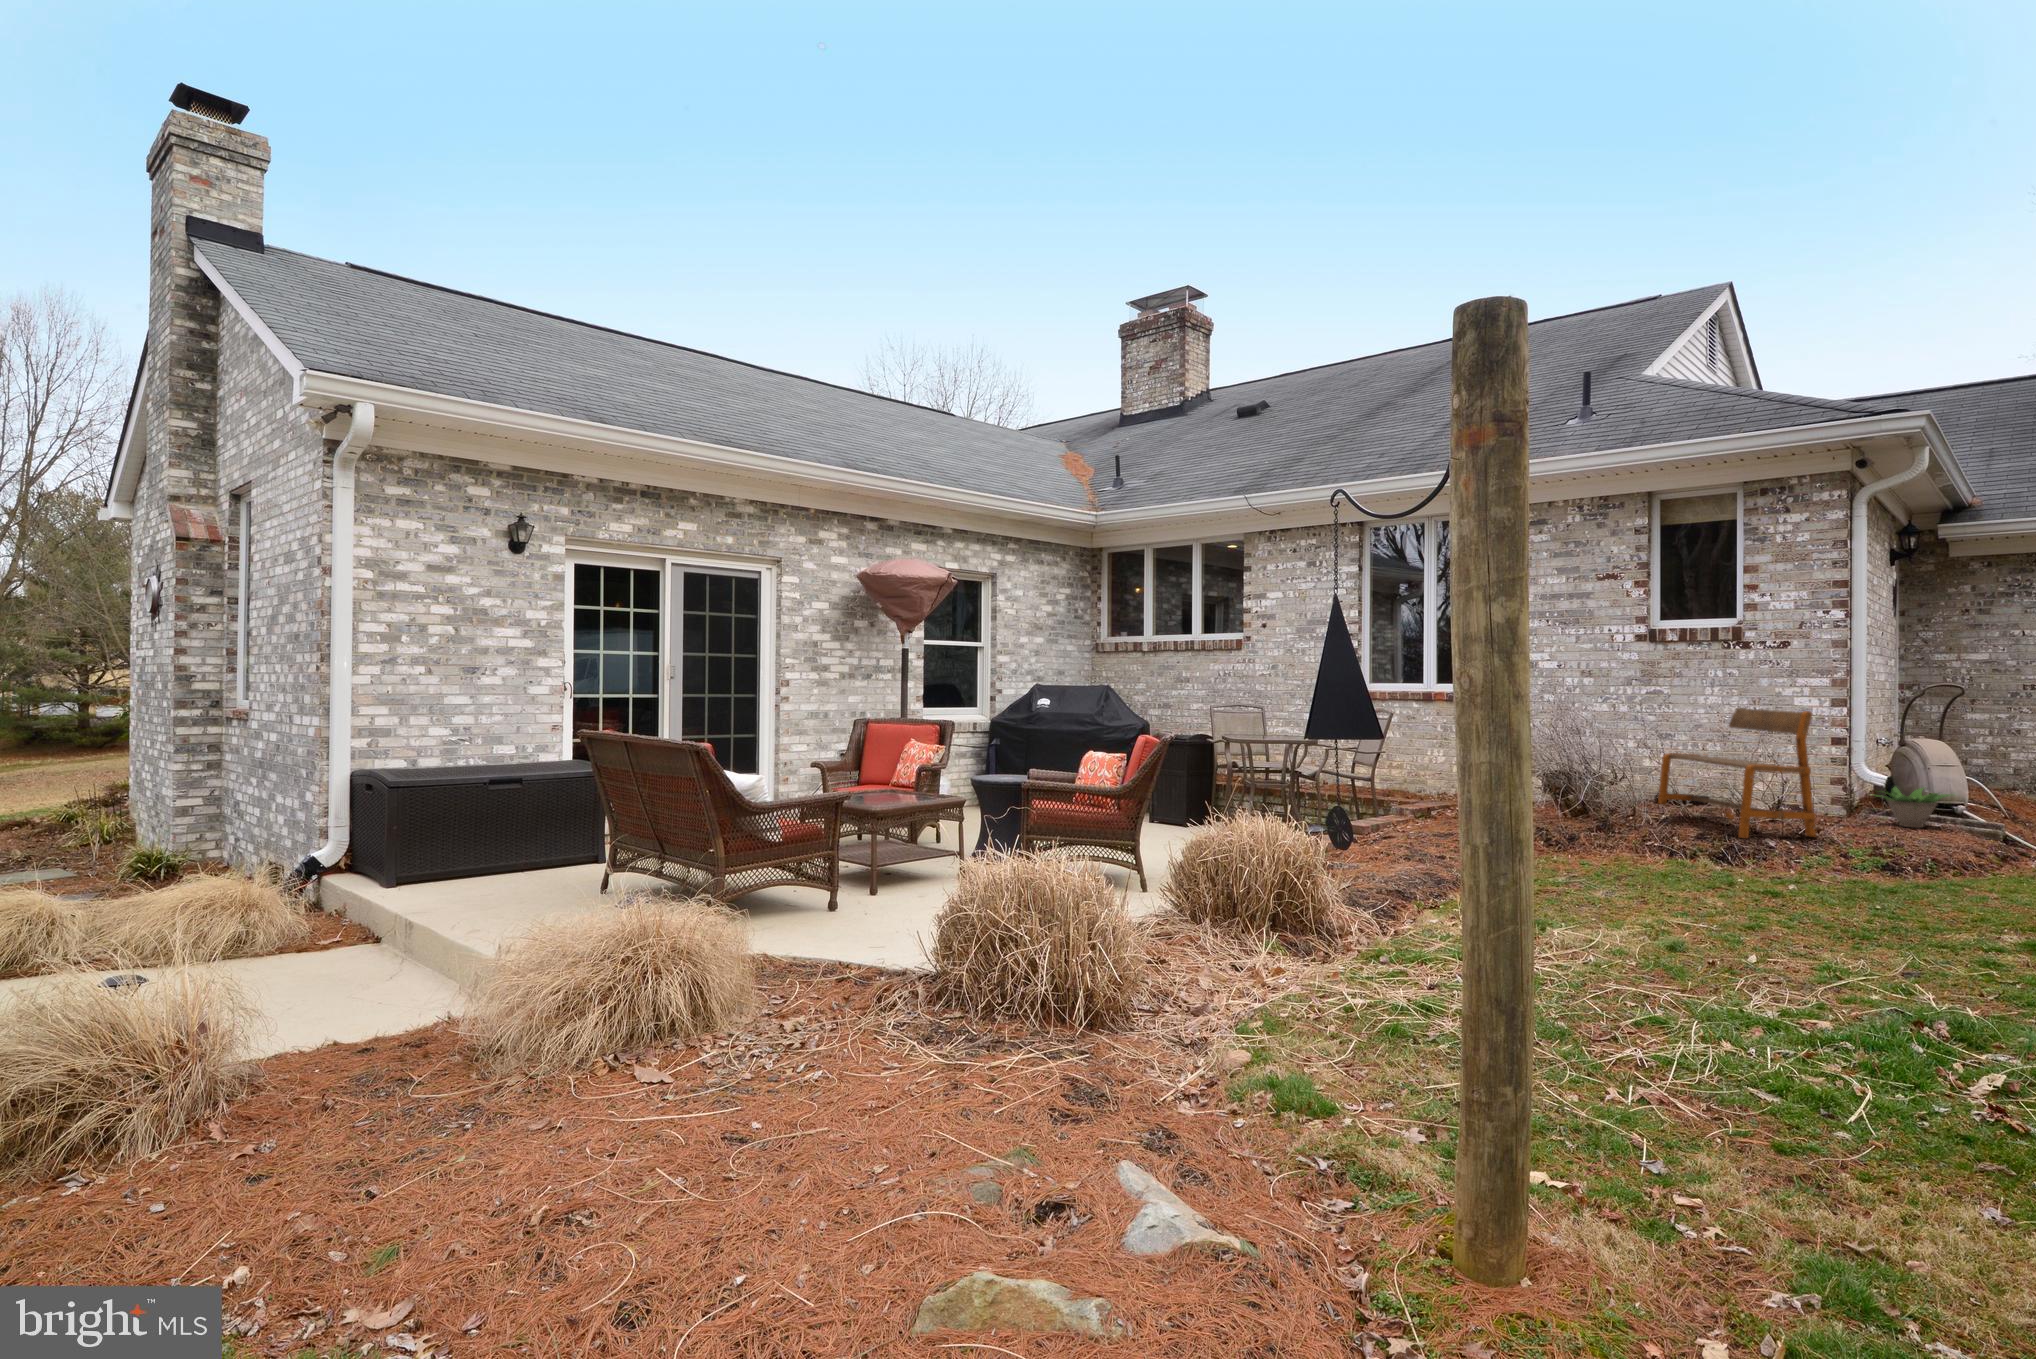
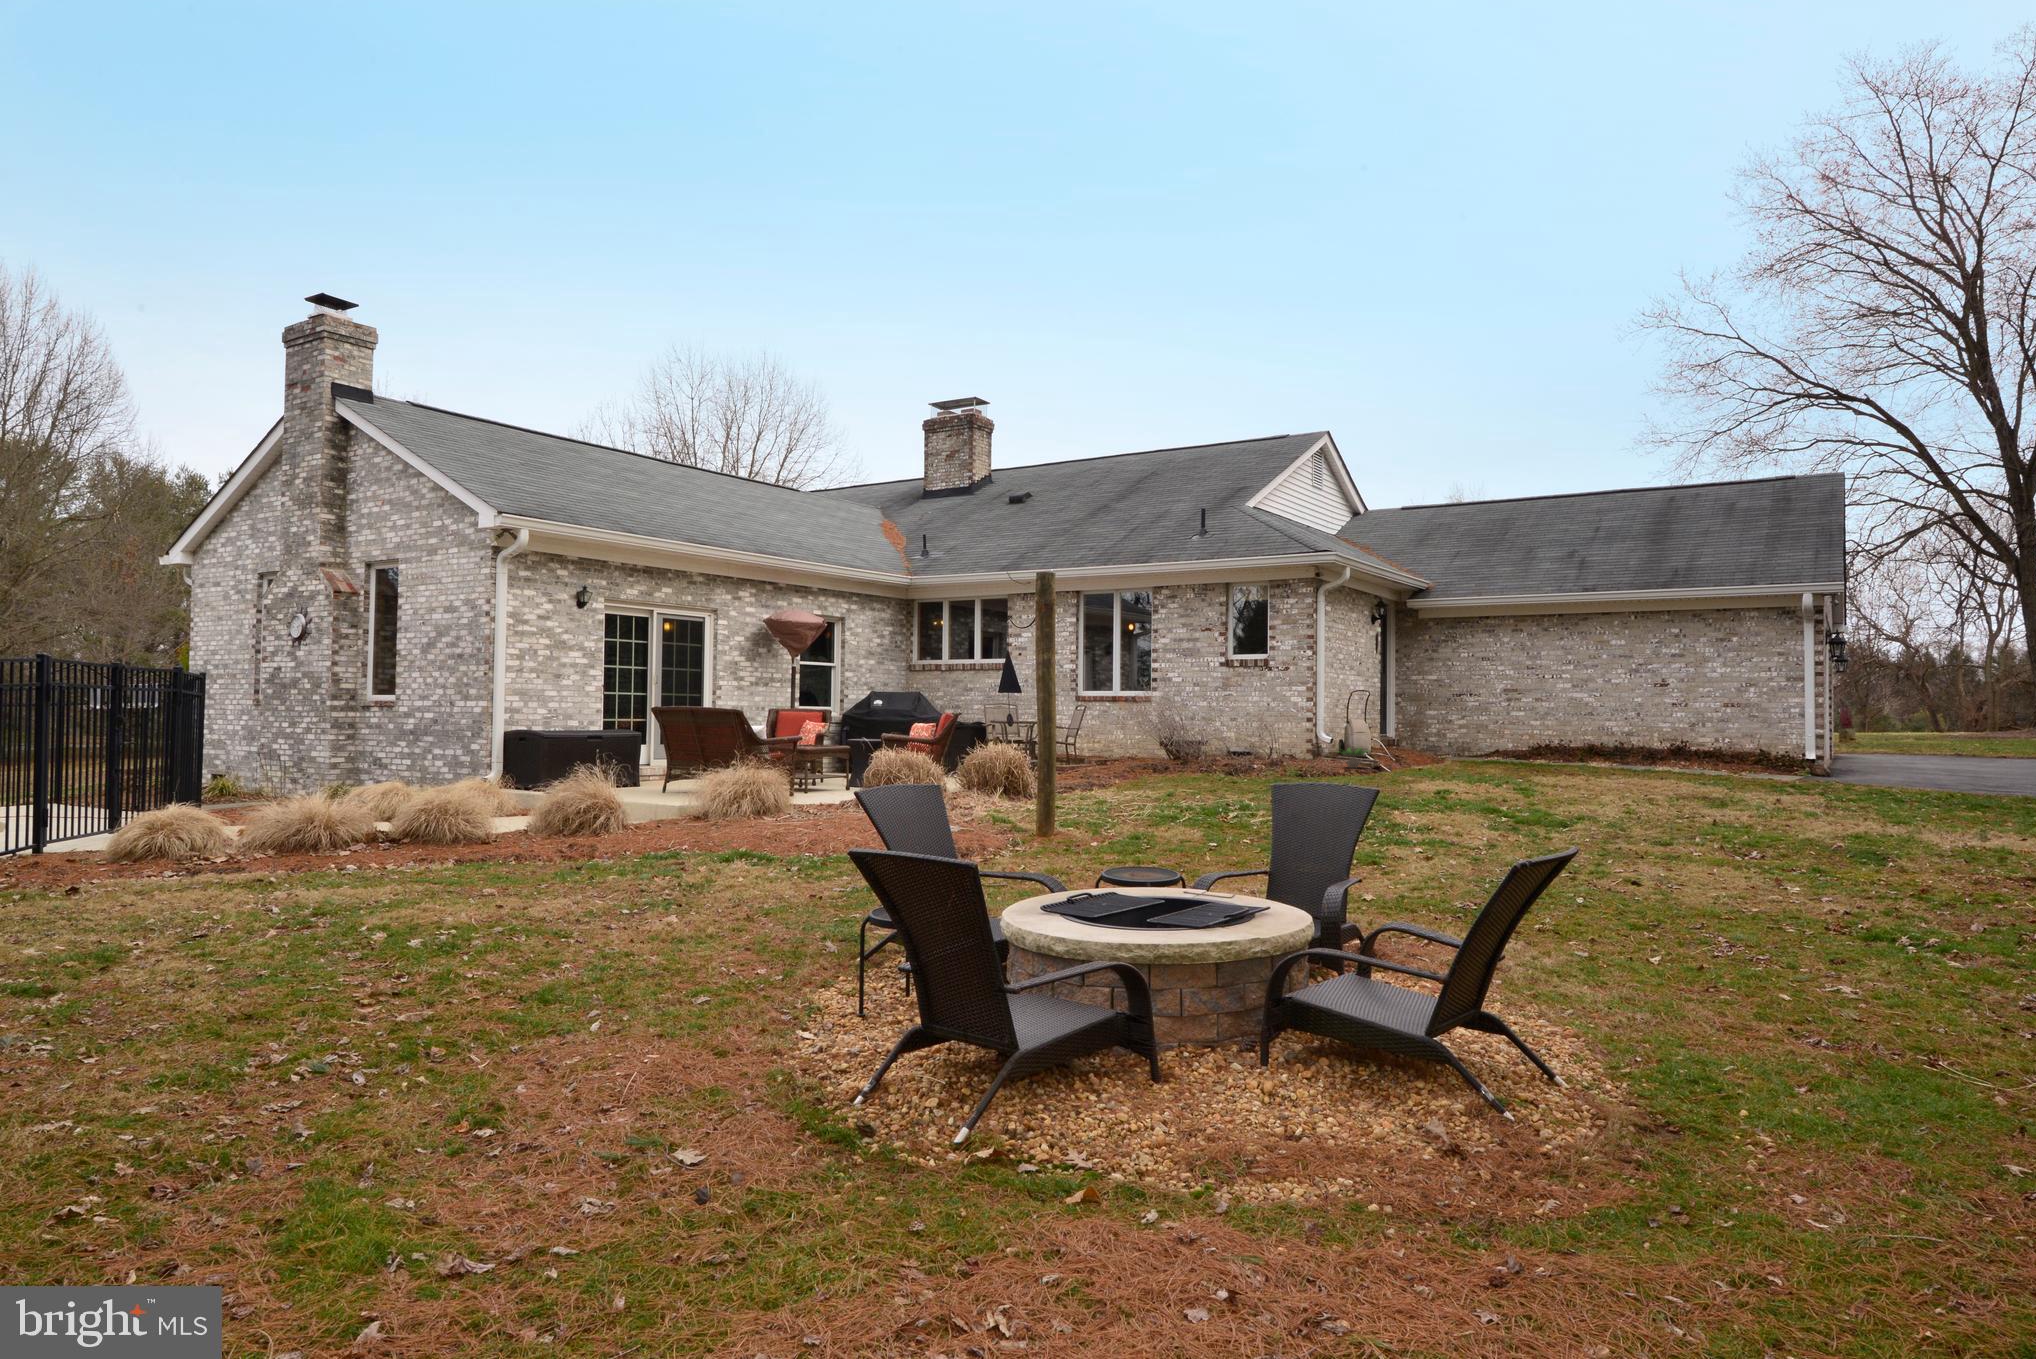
bench: present [1658,708,1816,838] -> none [1230,703,1297,772]

